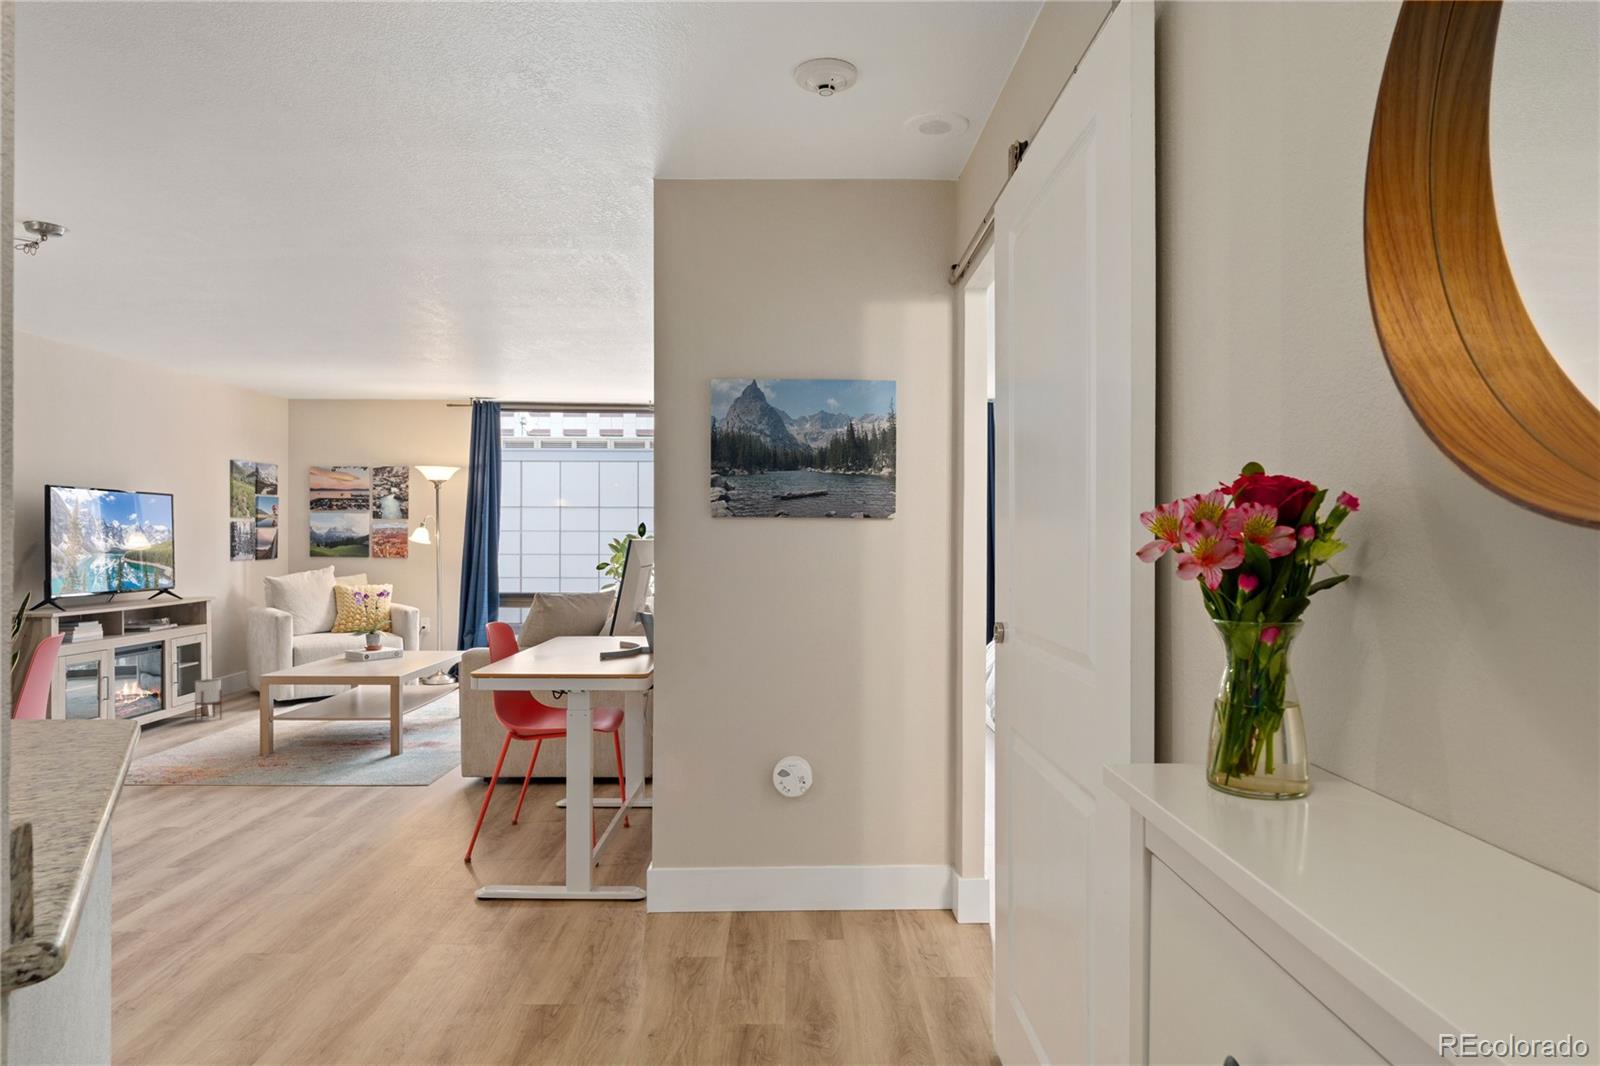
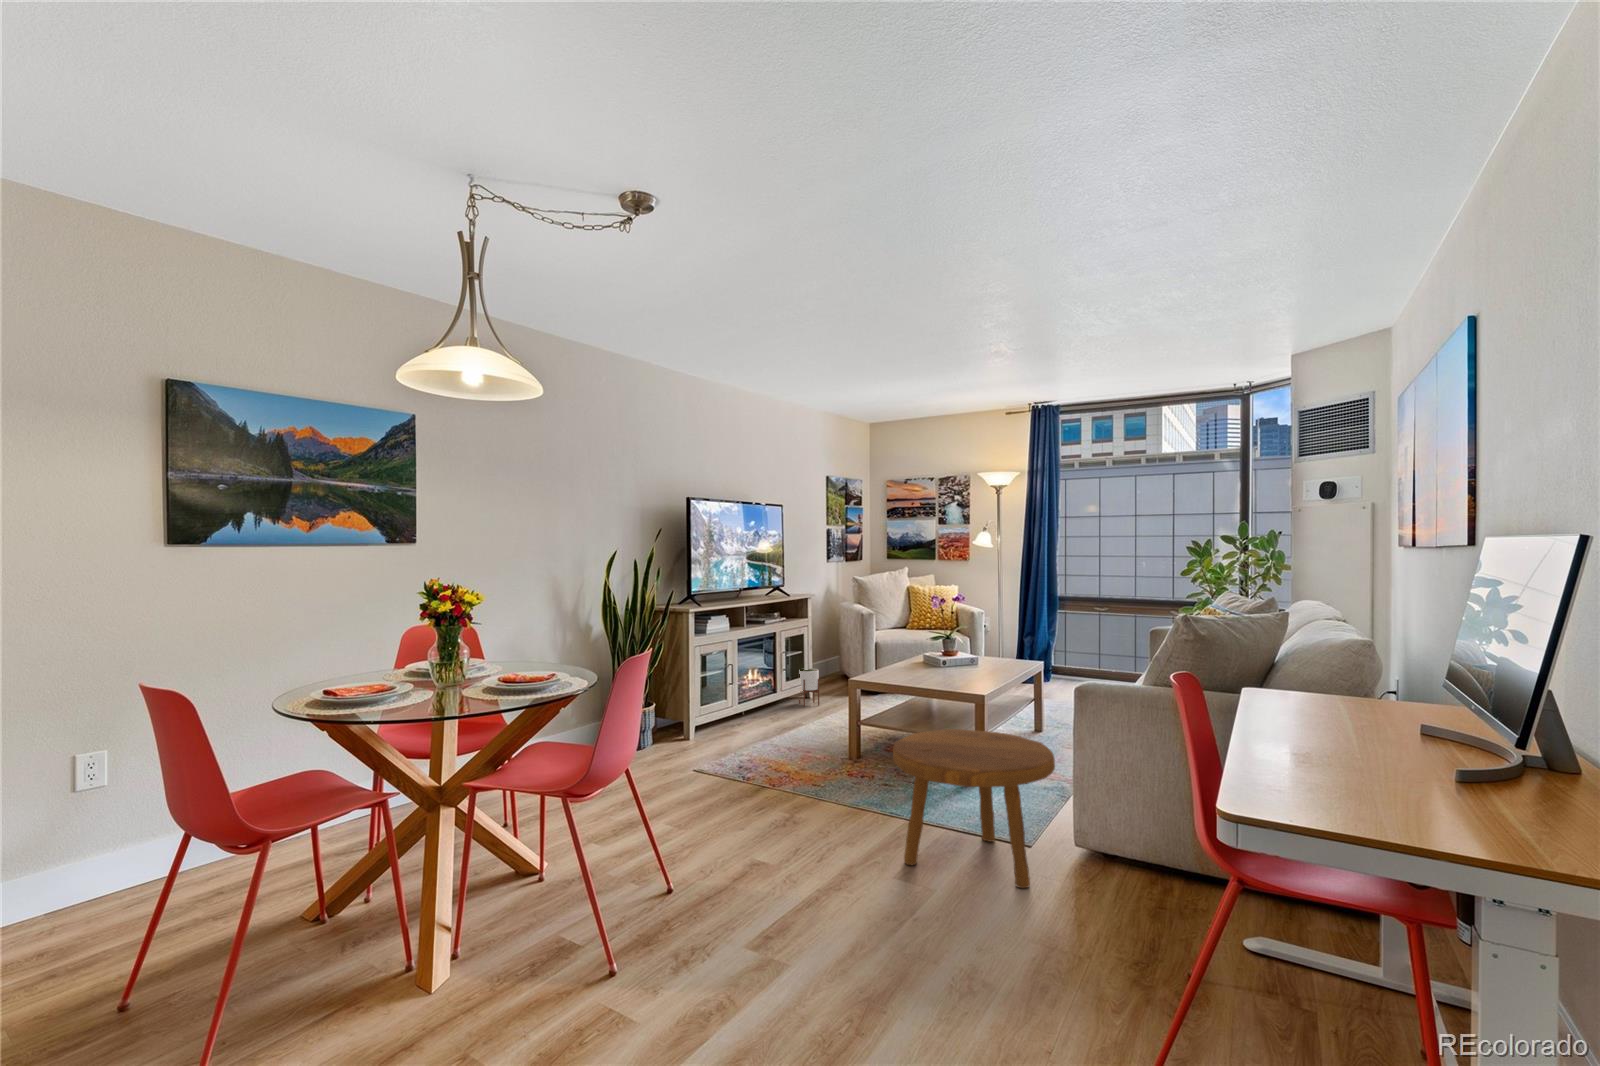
footstool: none [303,701,442,812] -> present [893,729,1055,888]

